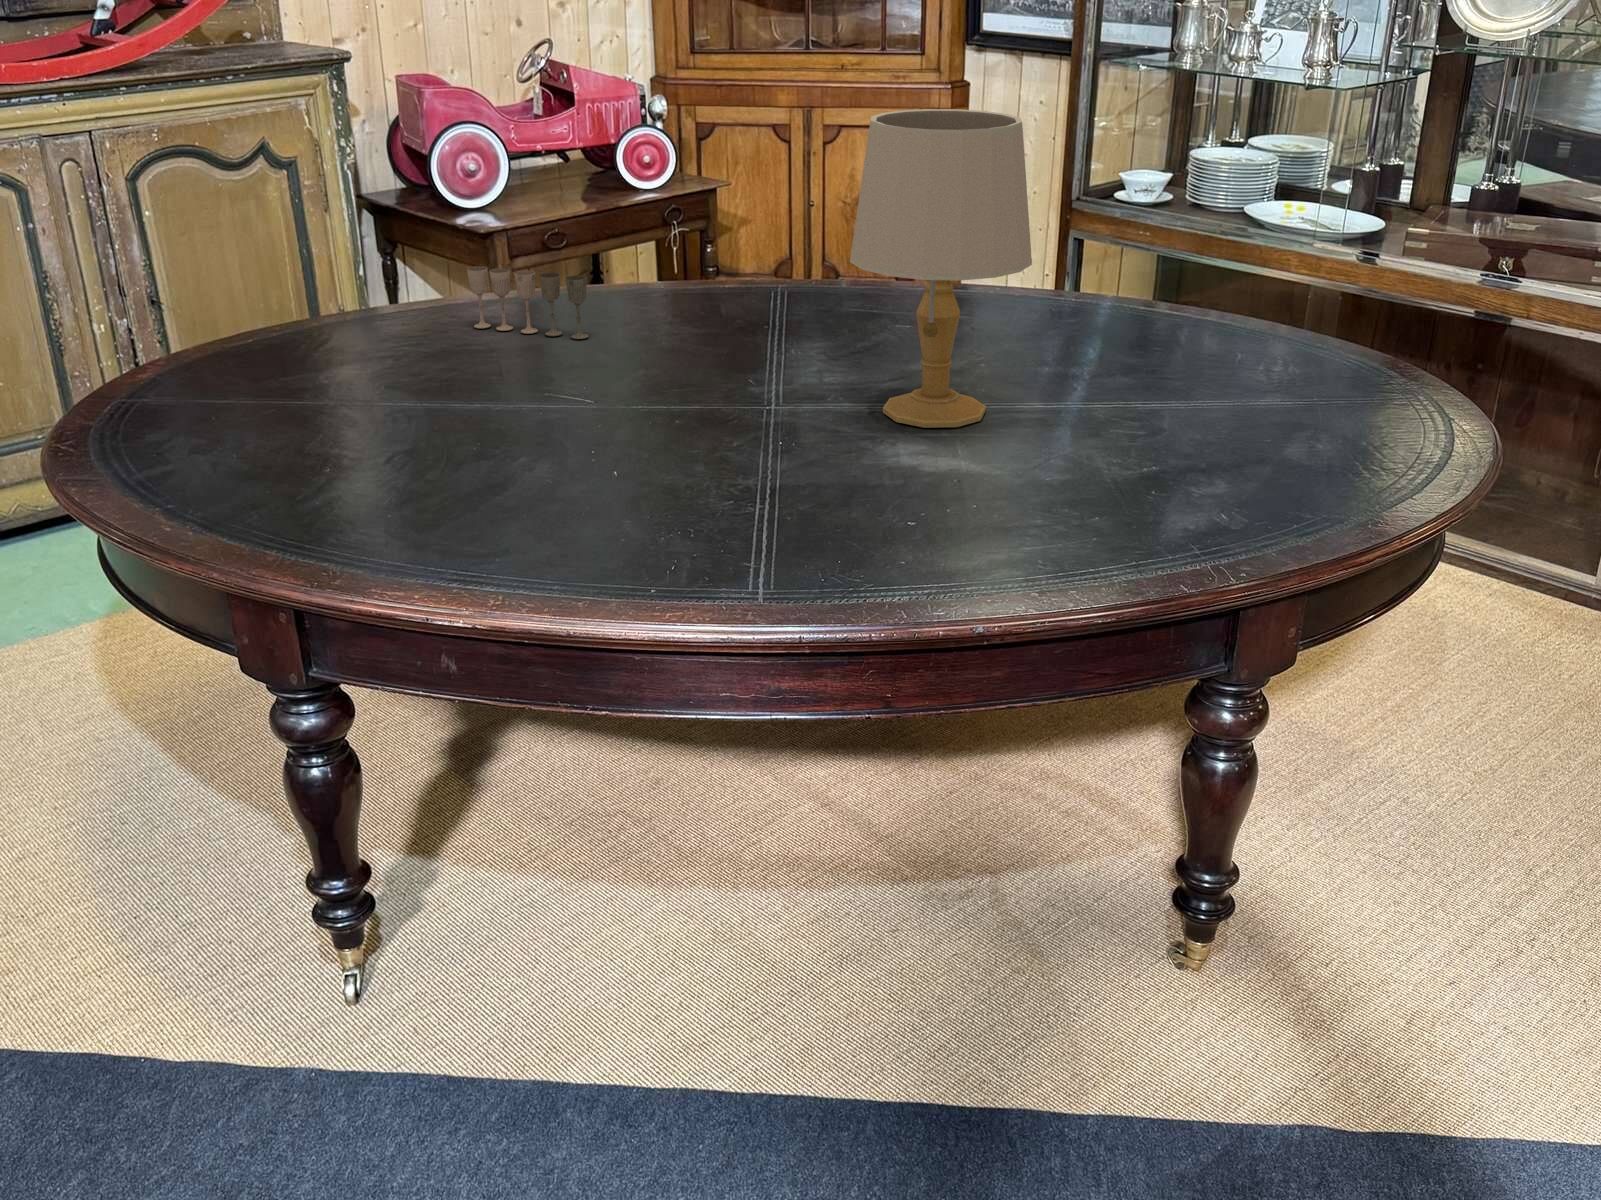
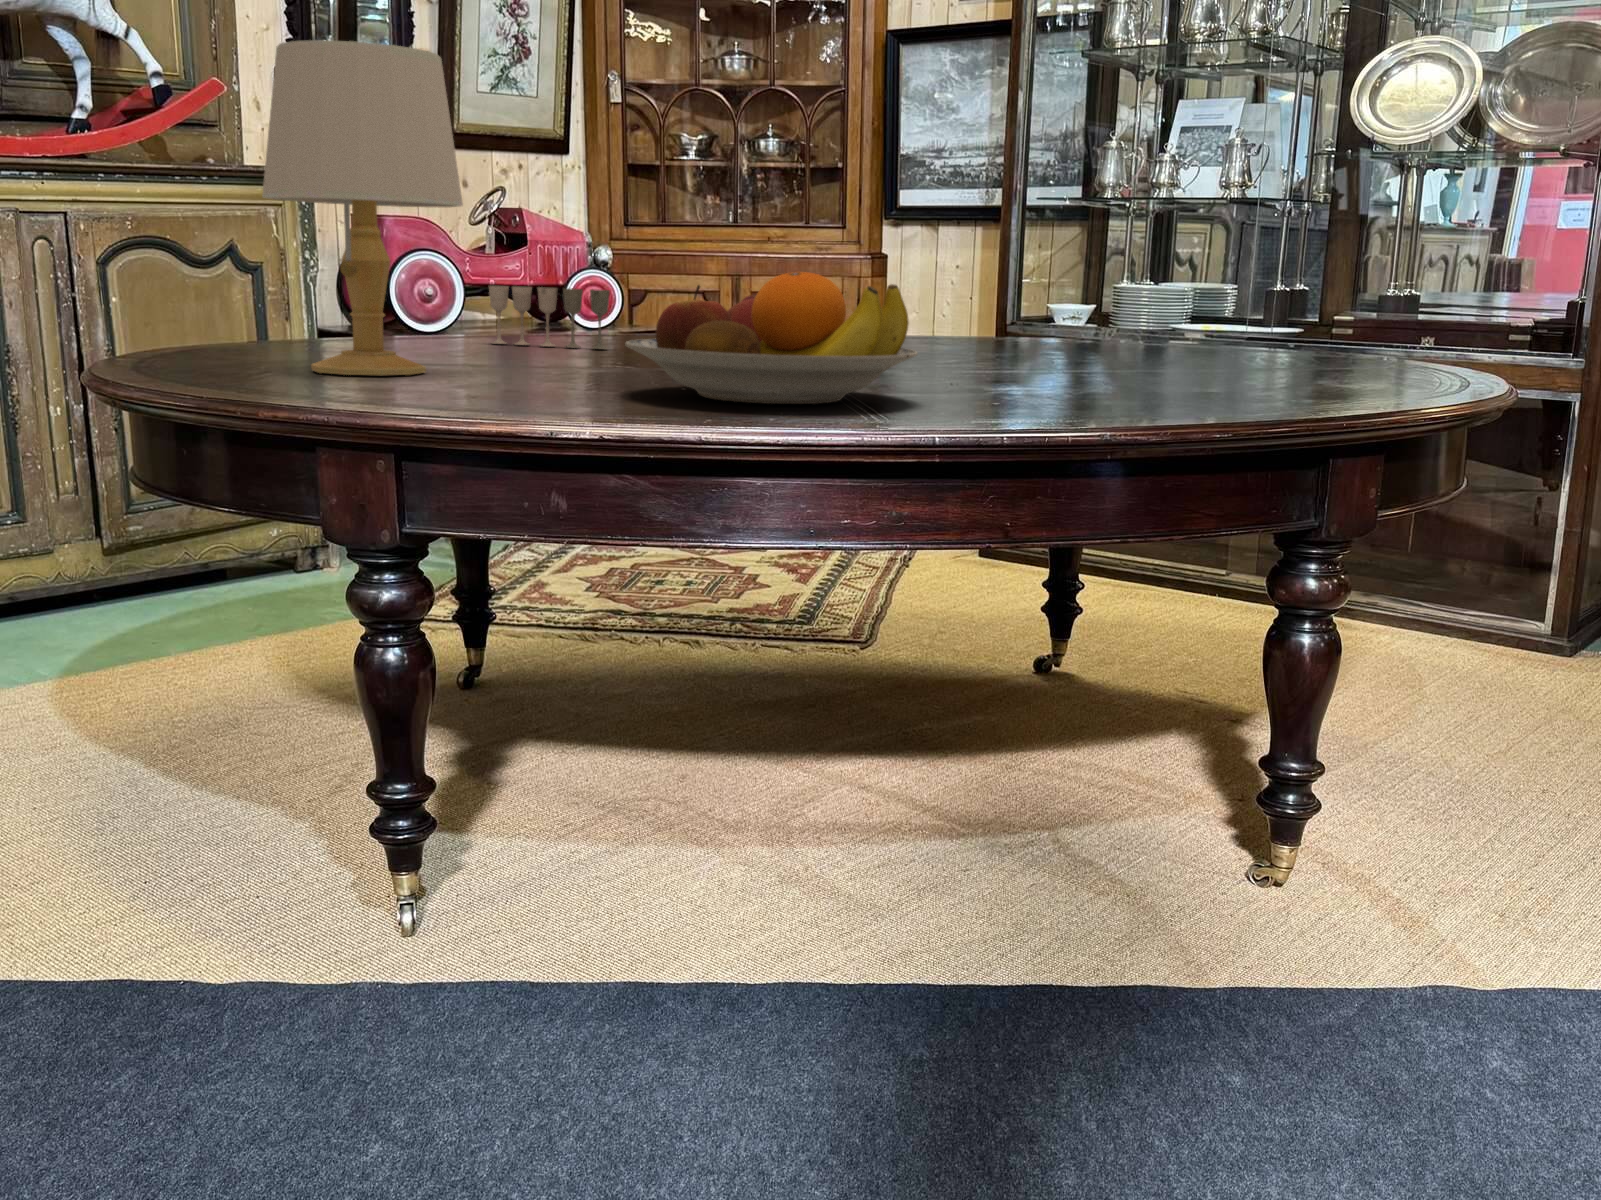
table lamp: present [850,109,1032,428] -> present [262,40,463,375]
fruit bowl: none [514,395,819,554] -> present [625,272,918,404]

